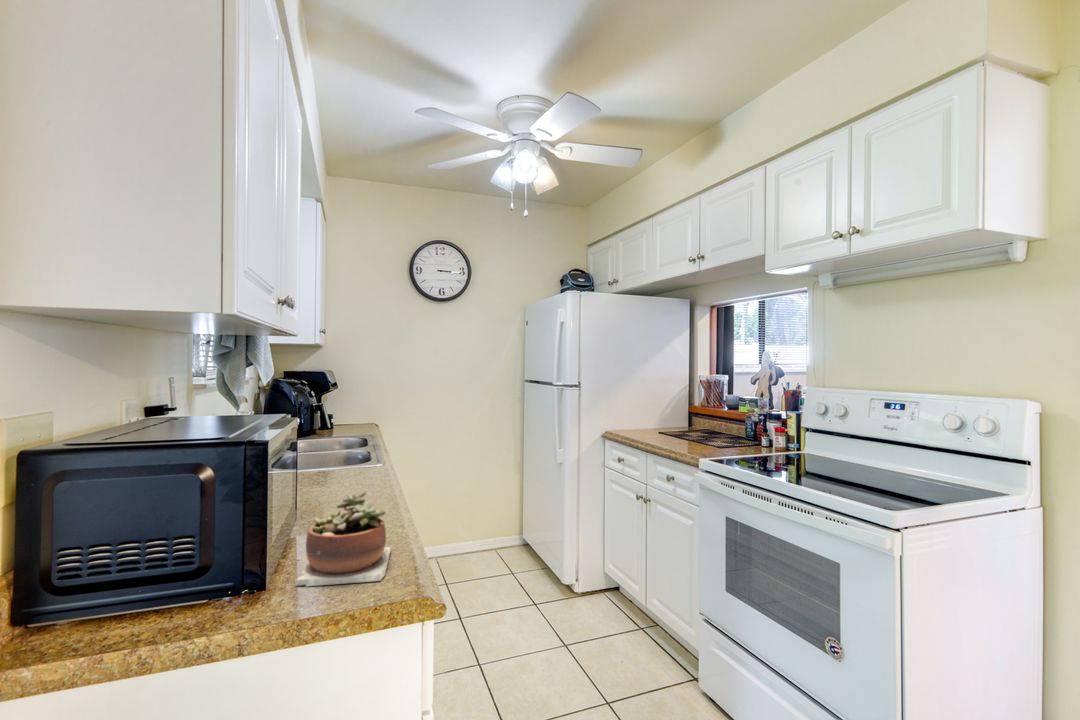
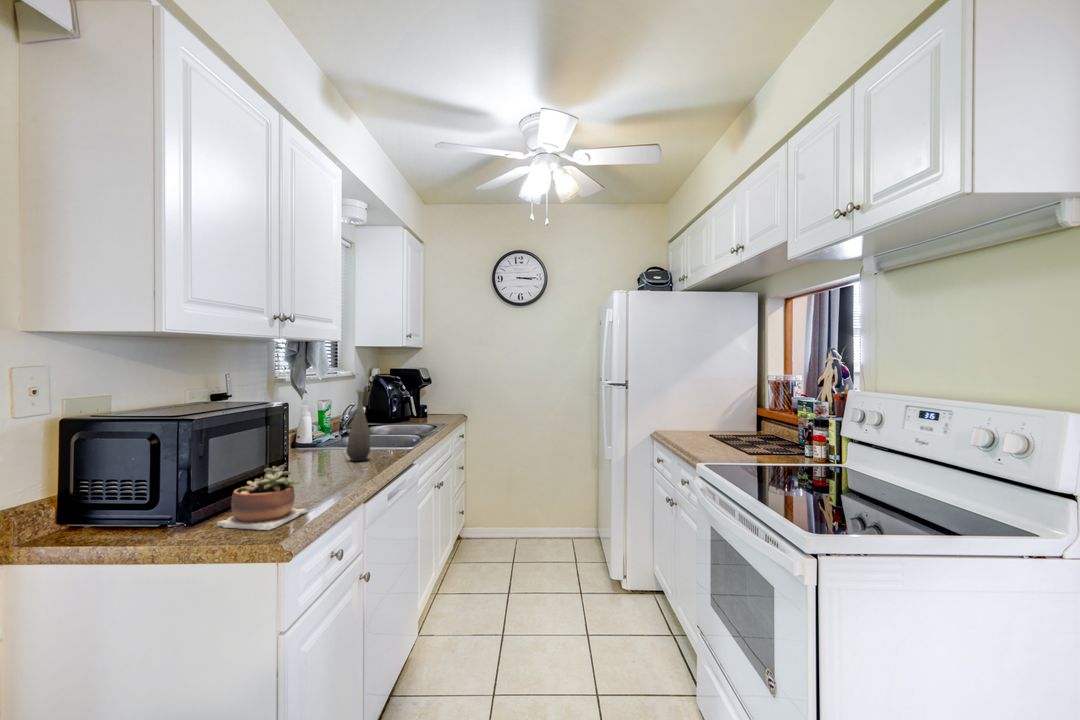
bottle: none [327,394,357,482] -> present [347,390,370,461]

